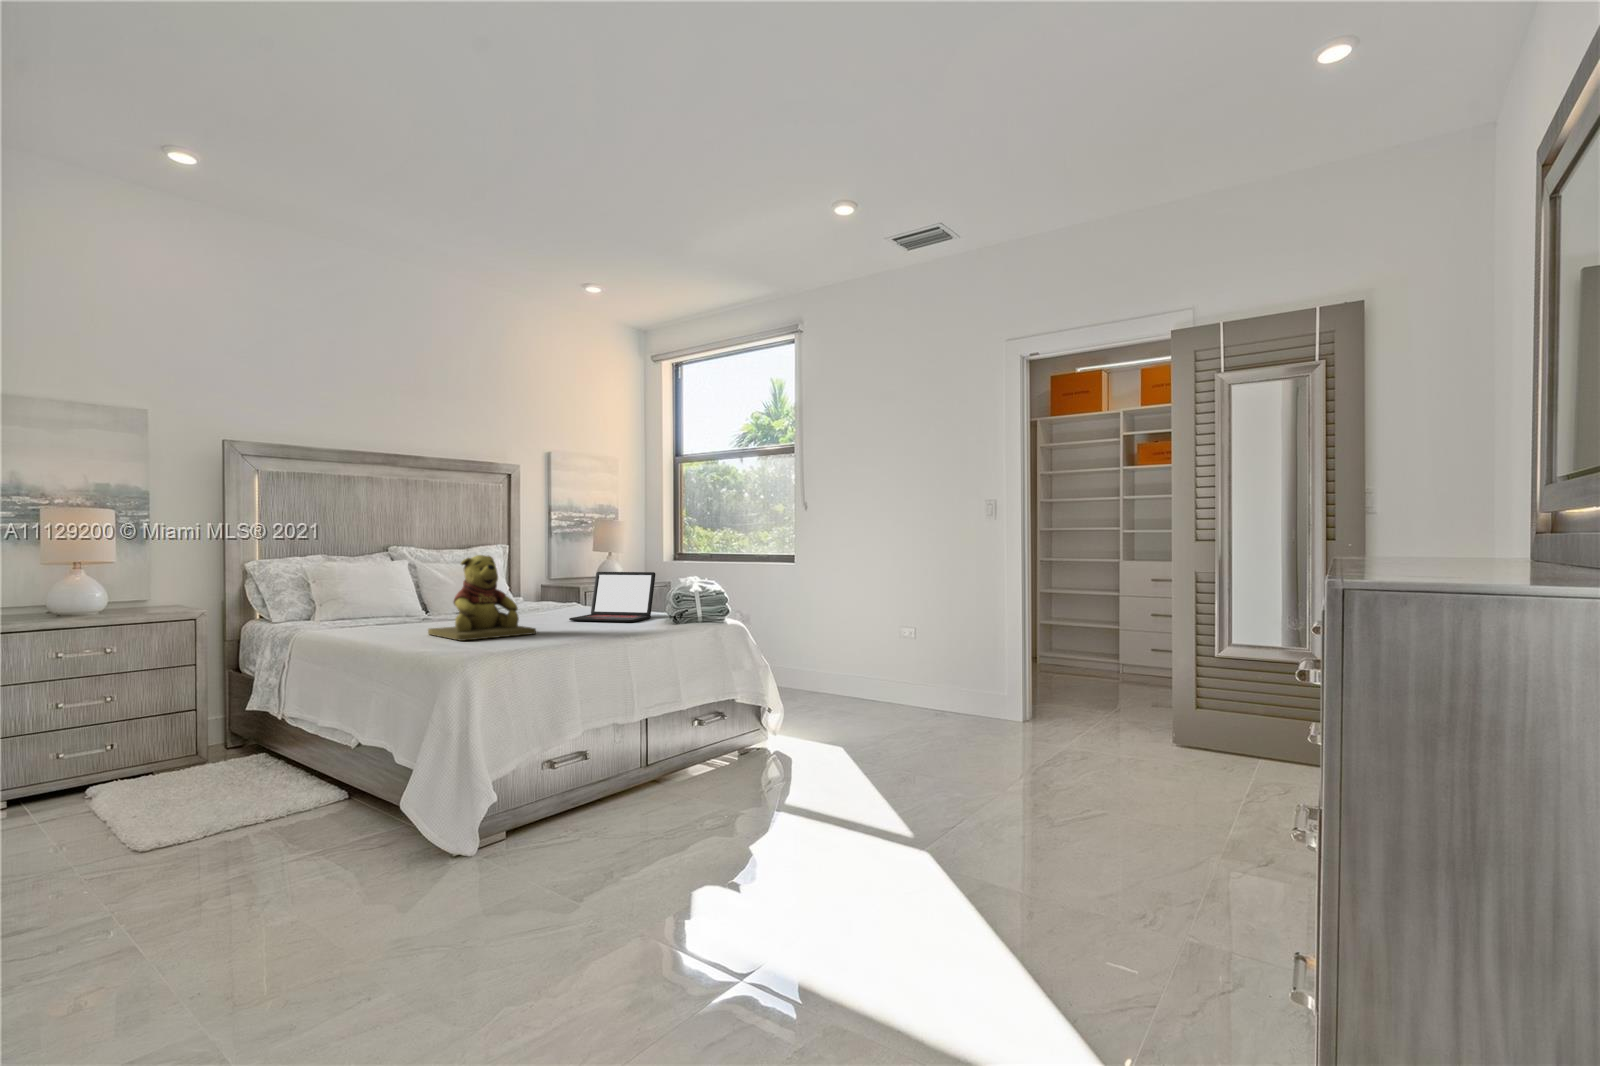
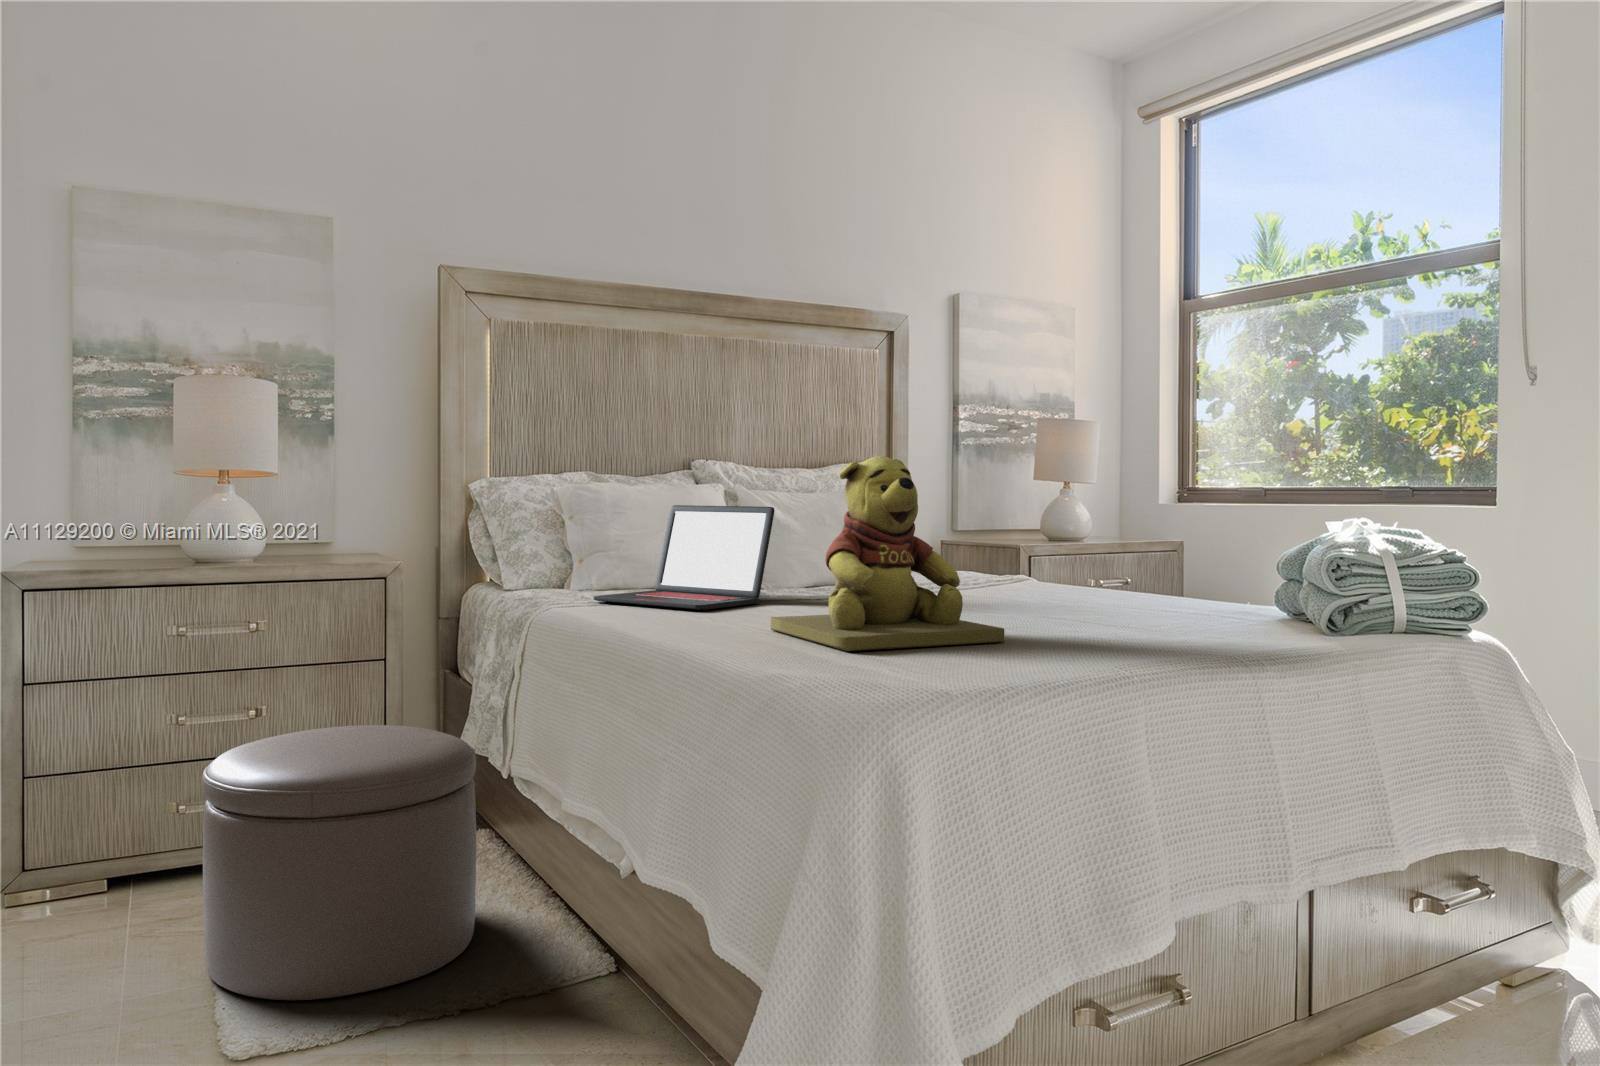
laptop: present [569,572,656,622] -> present [594,505,774,610]
ottoman: none [108,695,268,828] -> present [202,725,476,1000]

